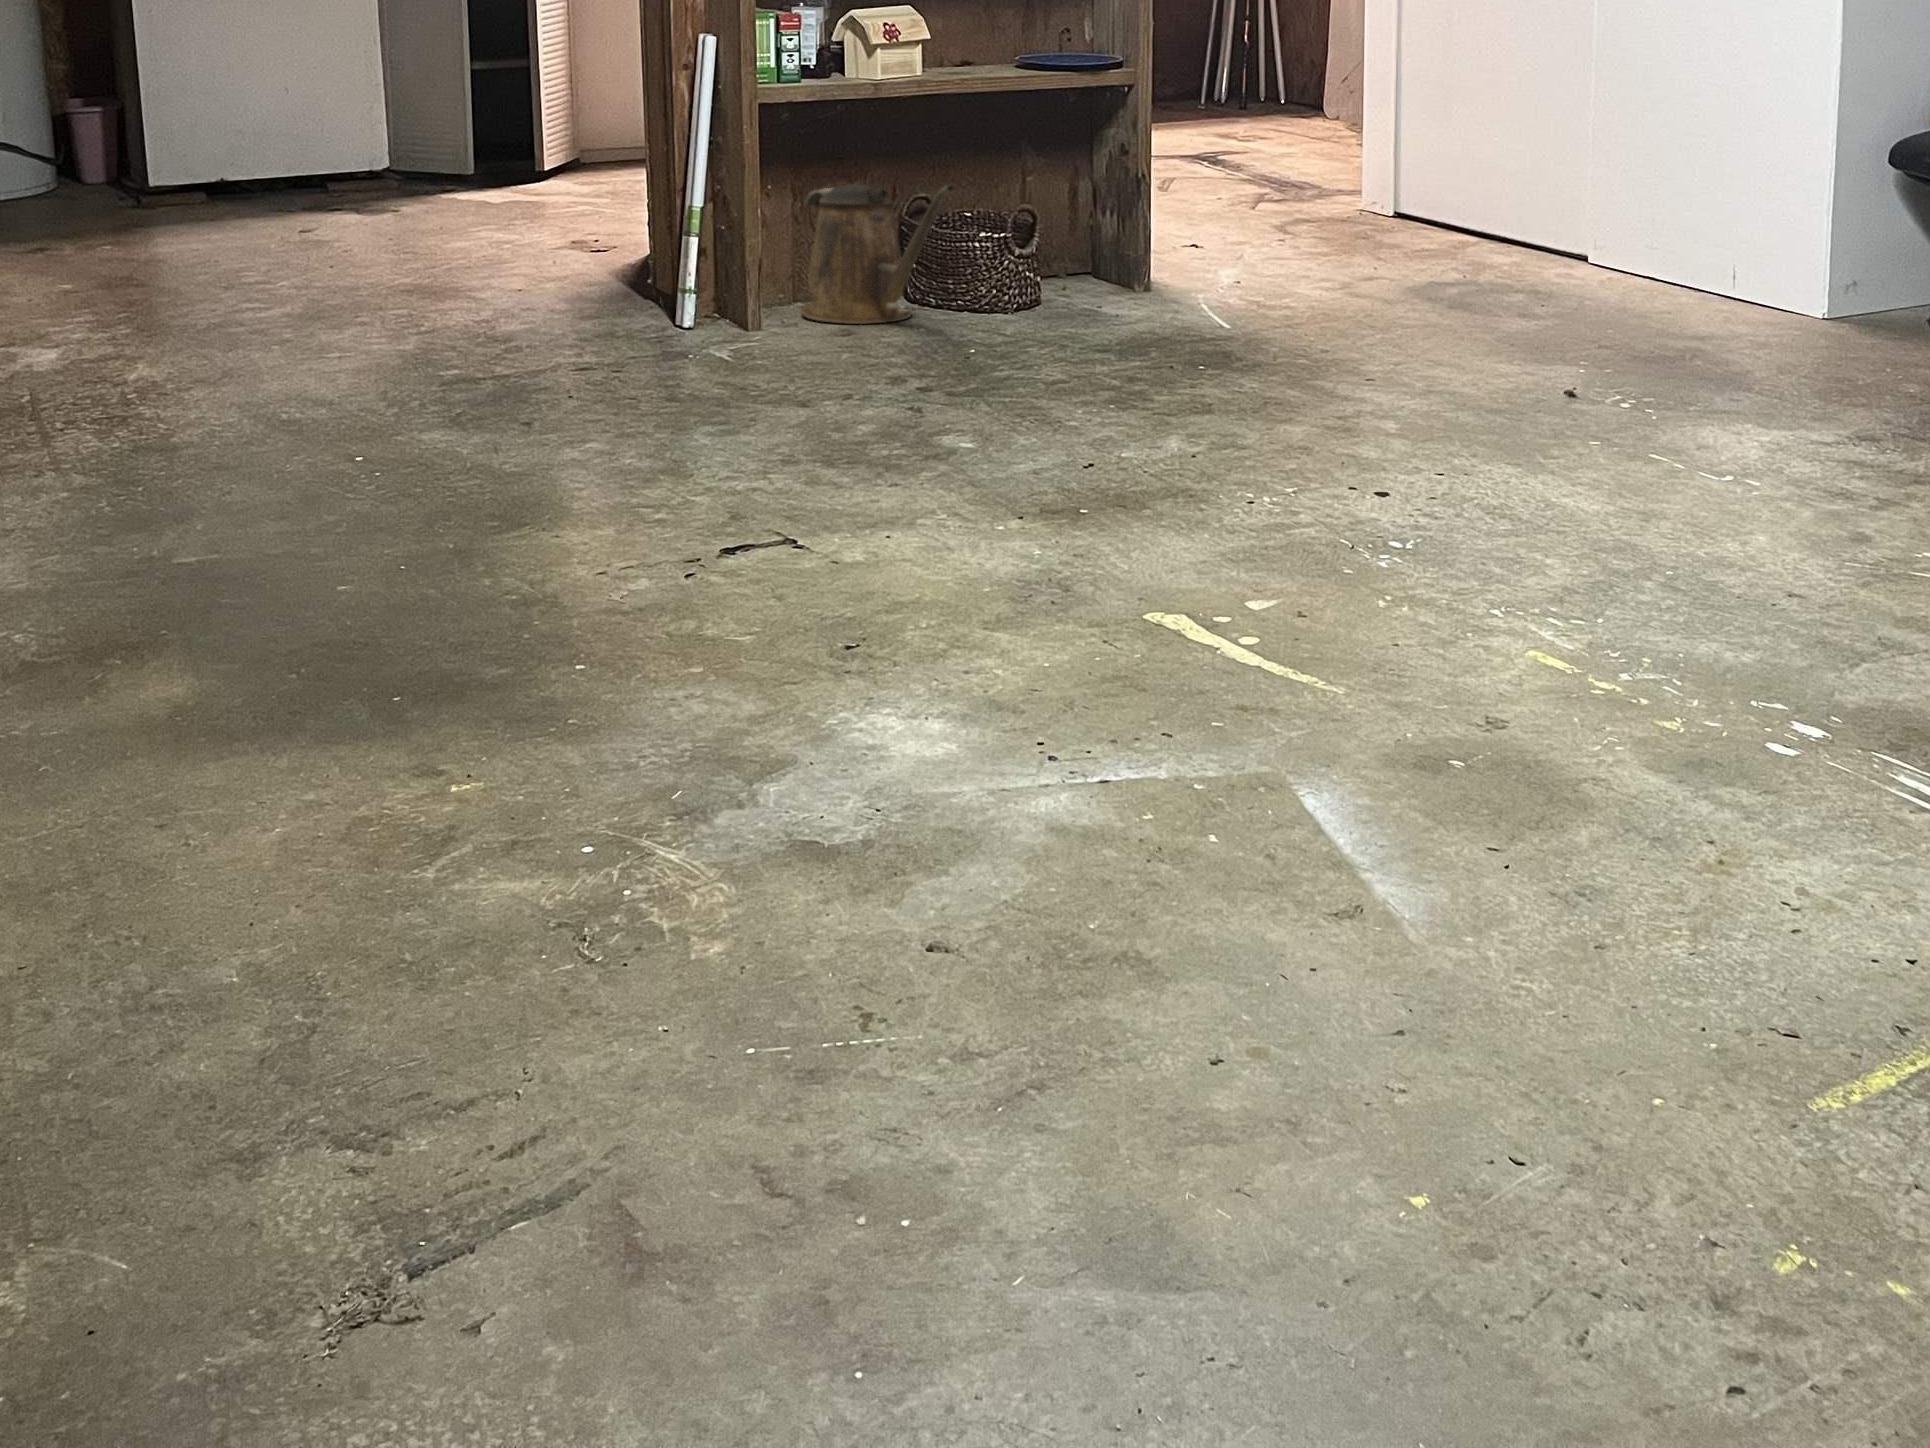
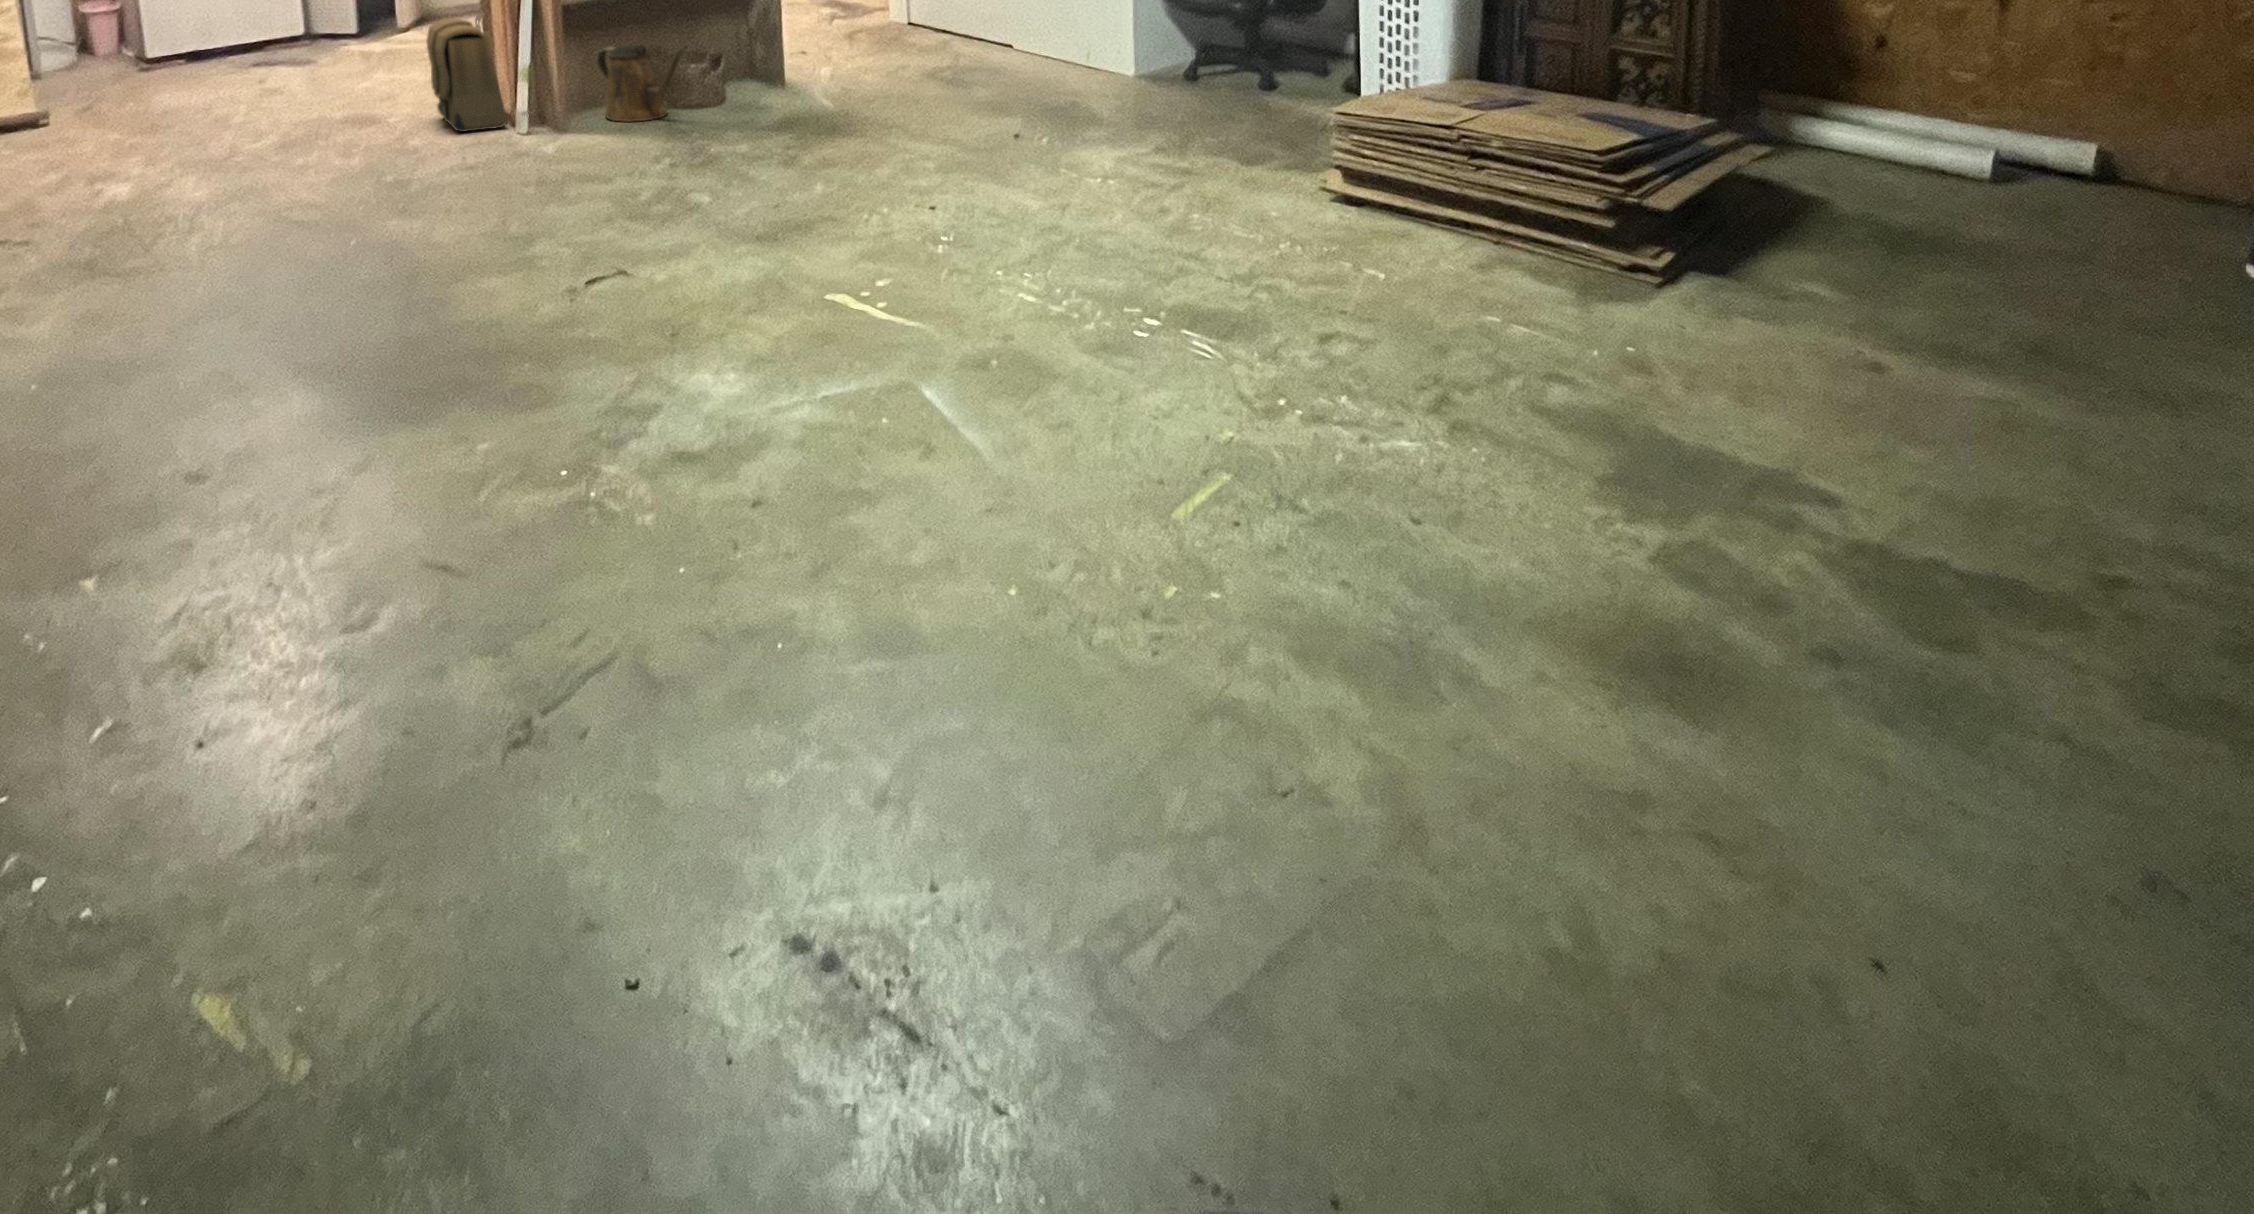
backpack: none [520,114,626,318] -> present [427,14,507,132]

